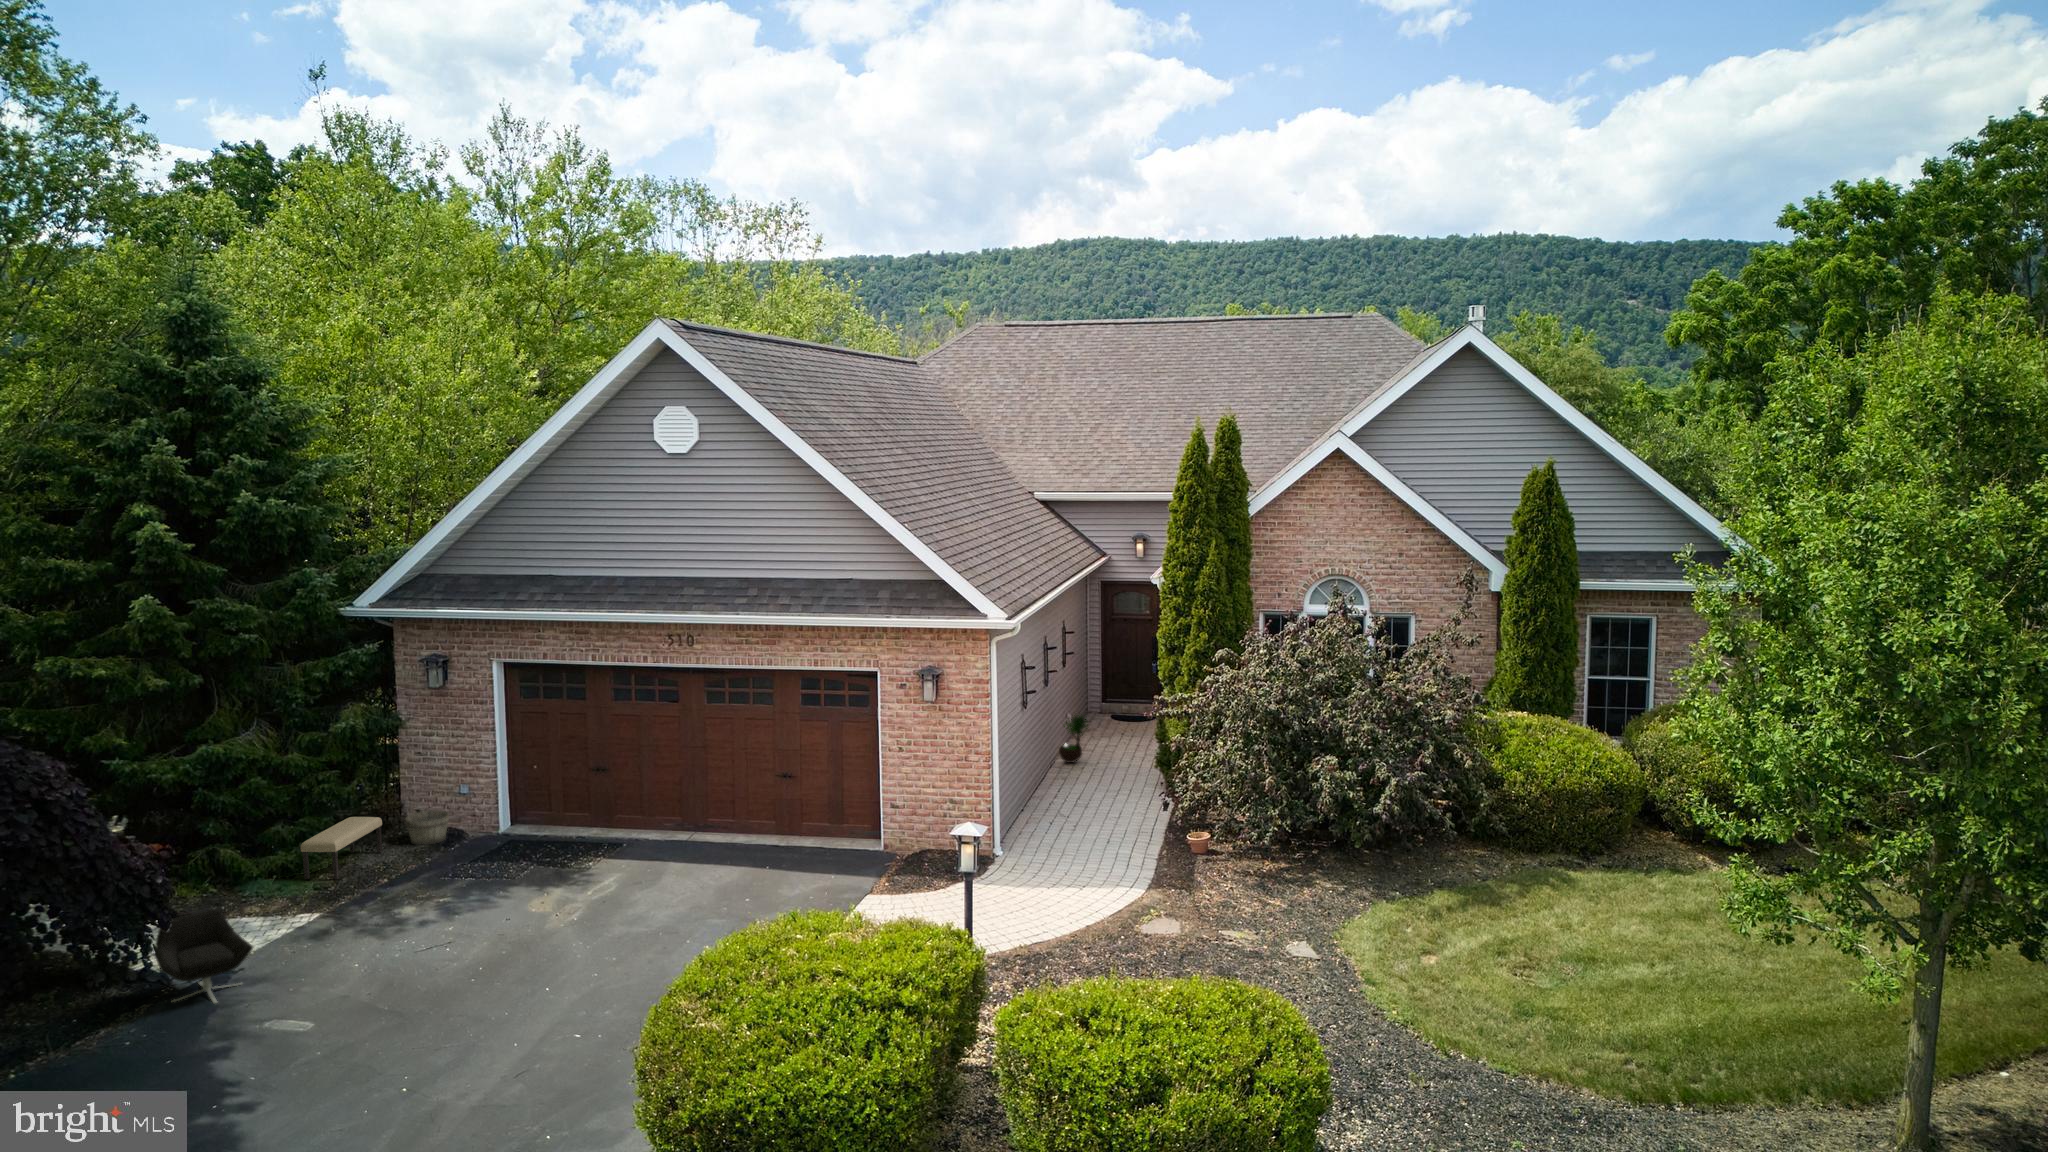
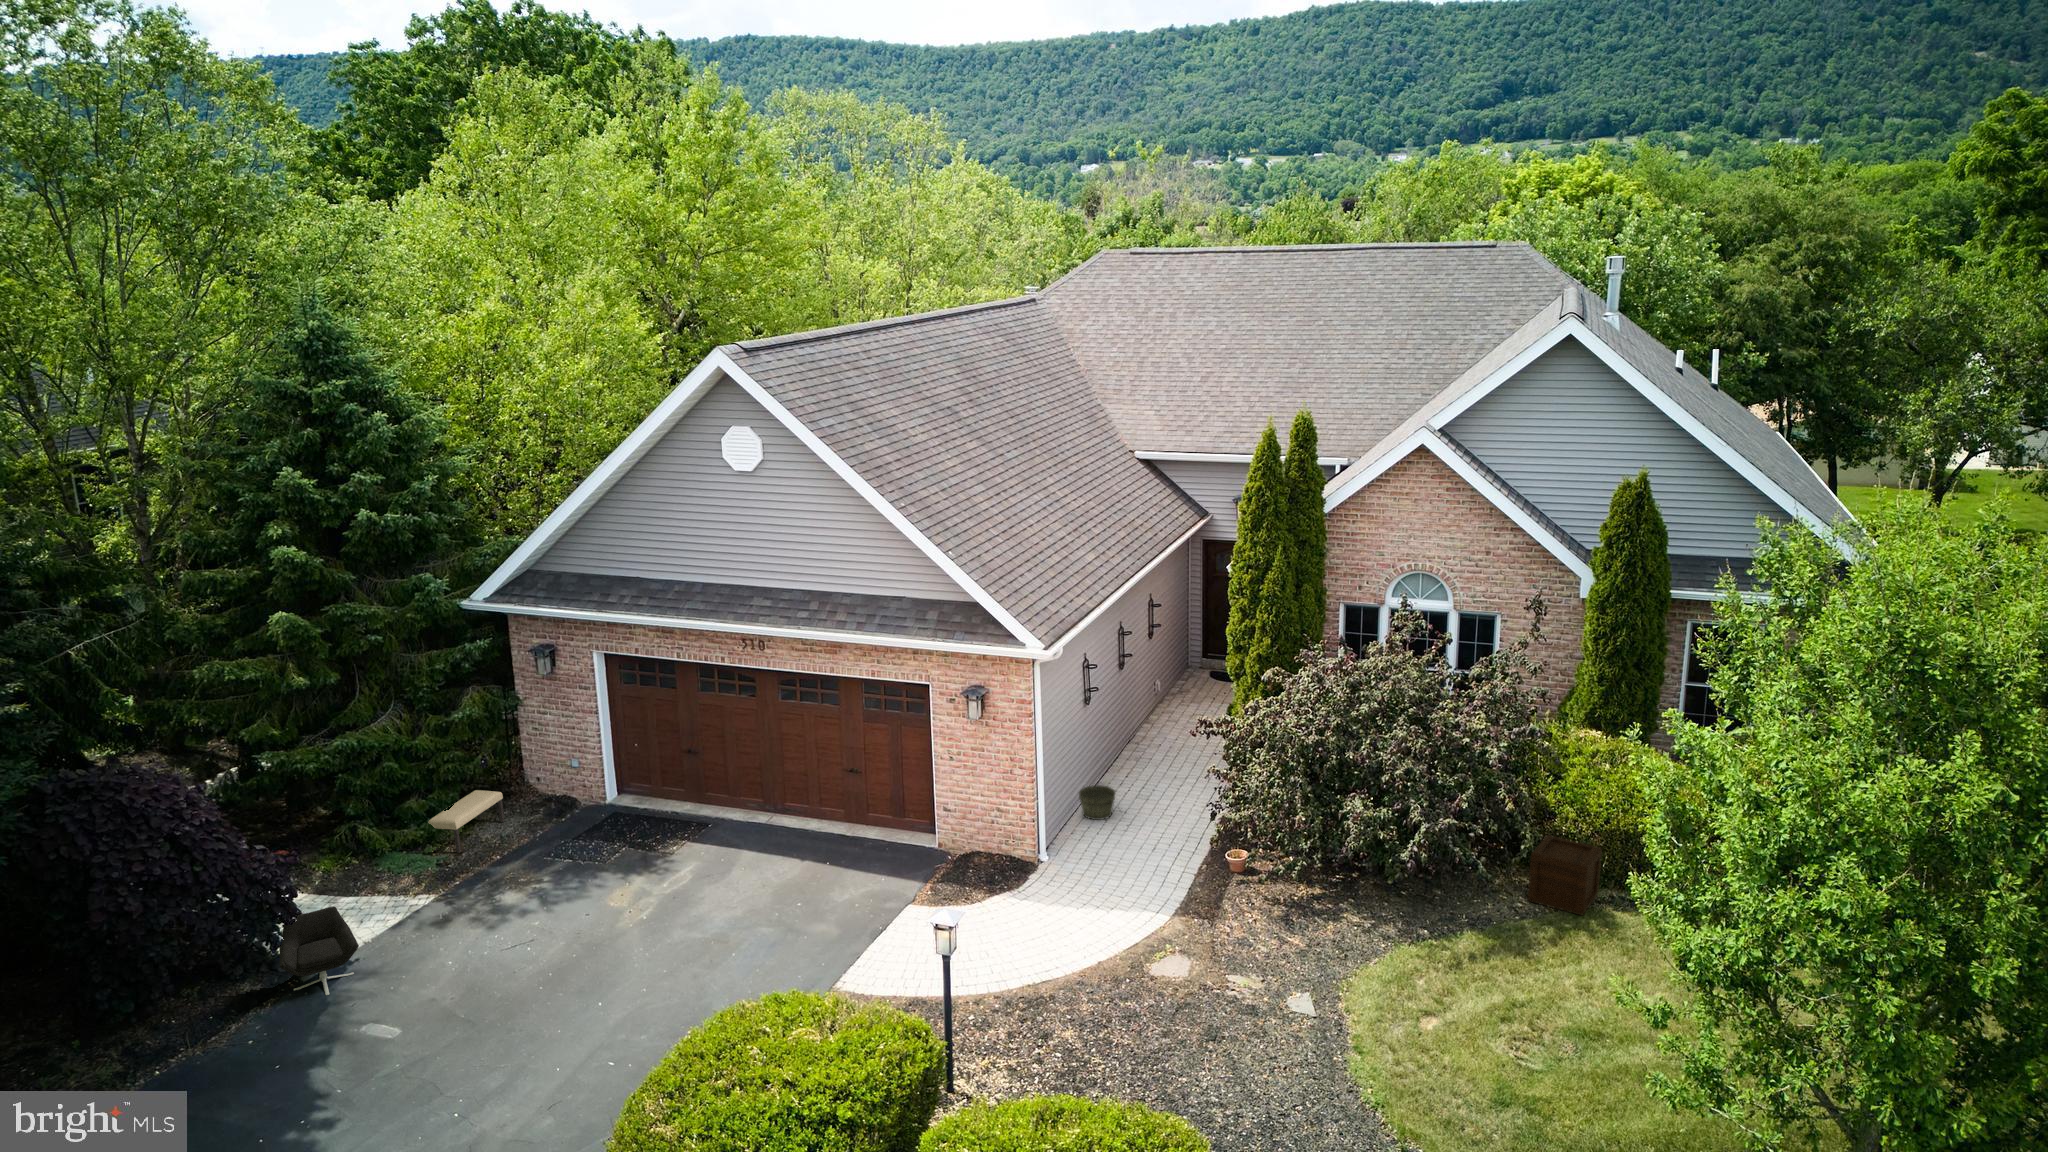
potted tree: present [1059,715,1087,763] -> none [1138,691,1167,739]
wooden crate: none [1487,799,1552,870] -> present [1528,835,1602,915]
wooden bucket: present [406,810,449,845] -> present [1079,785,1115,820]

